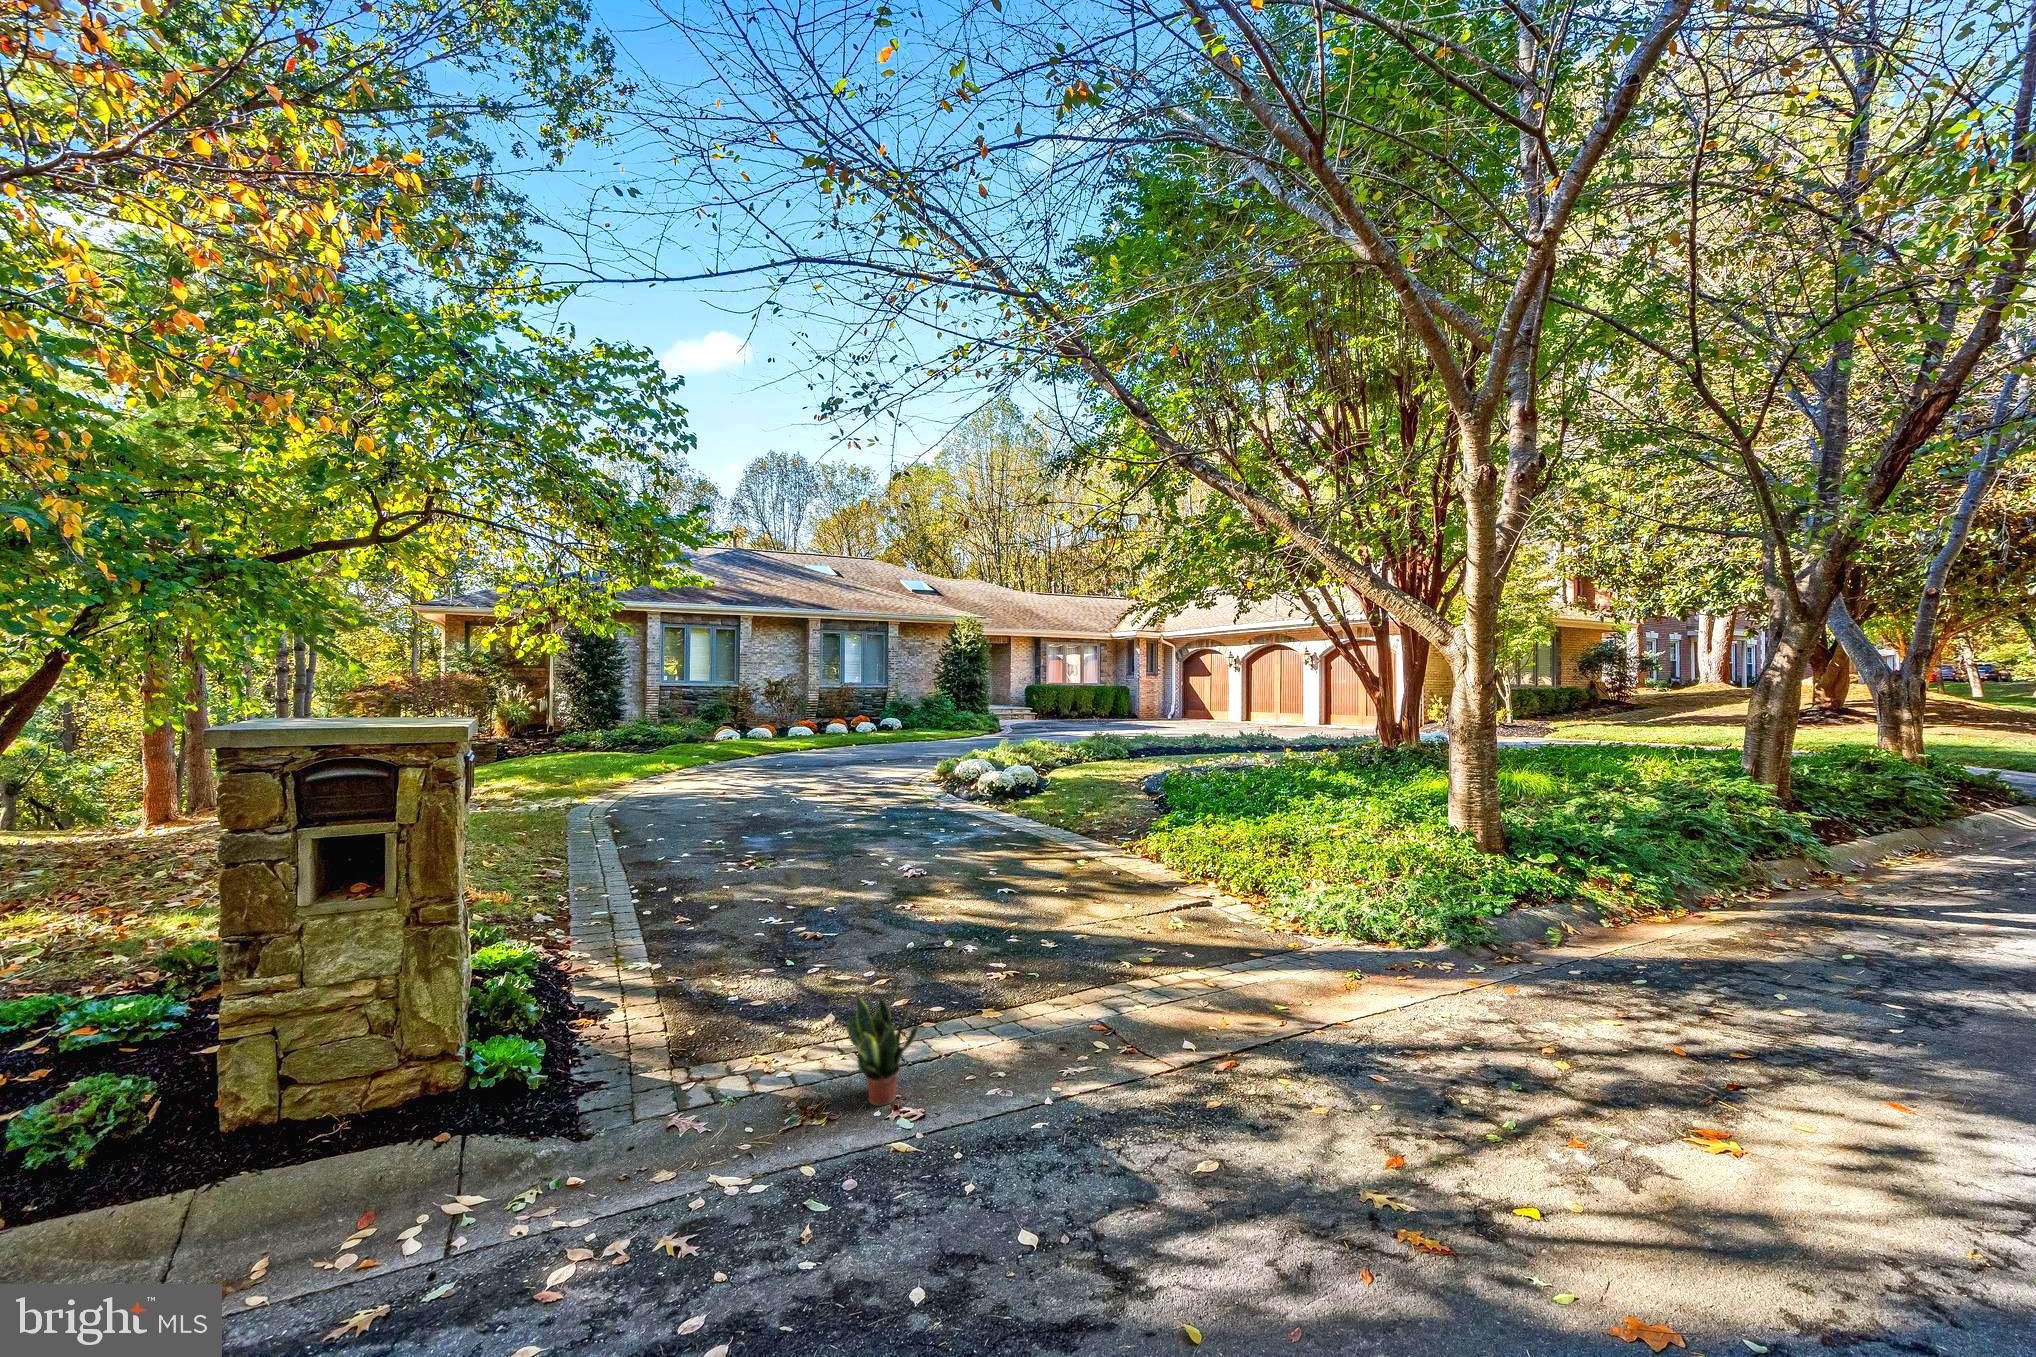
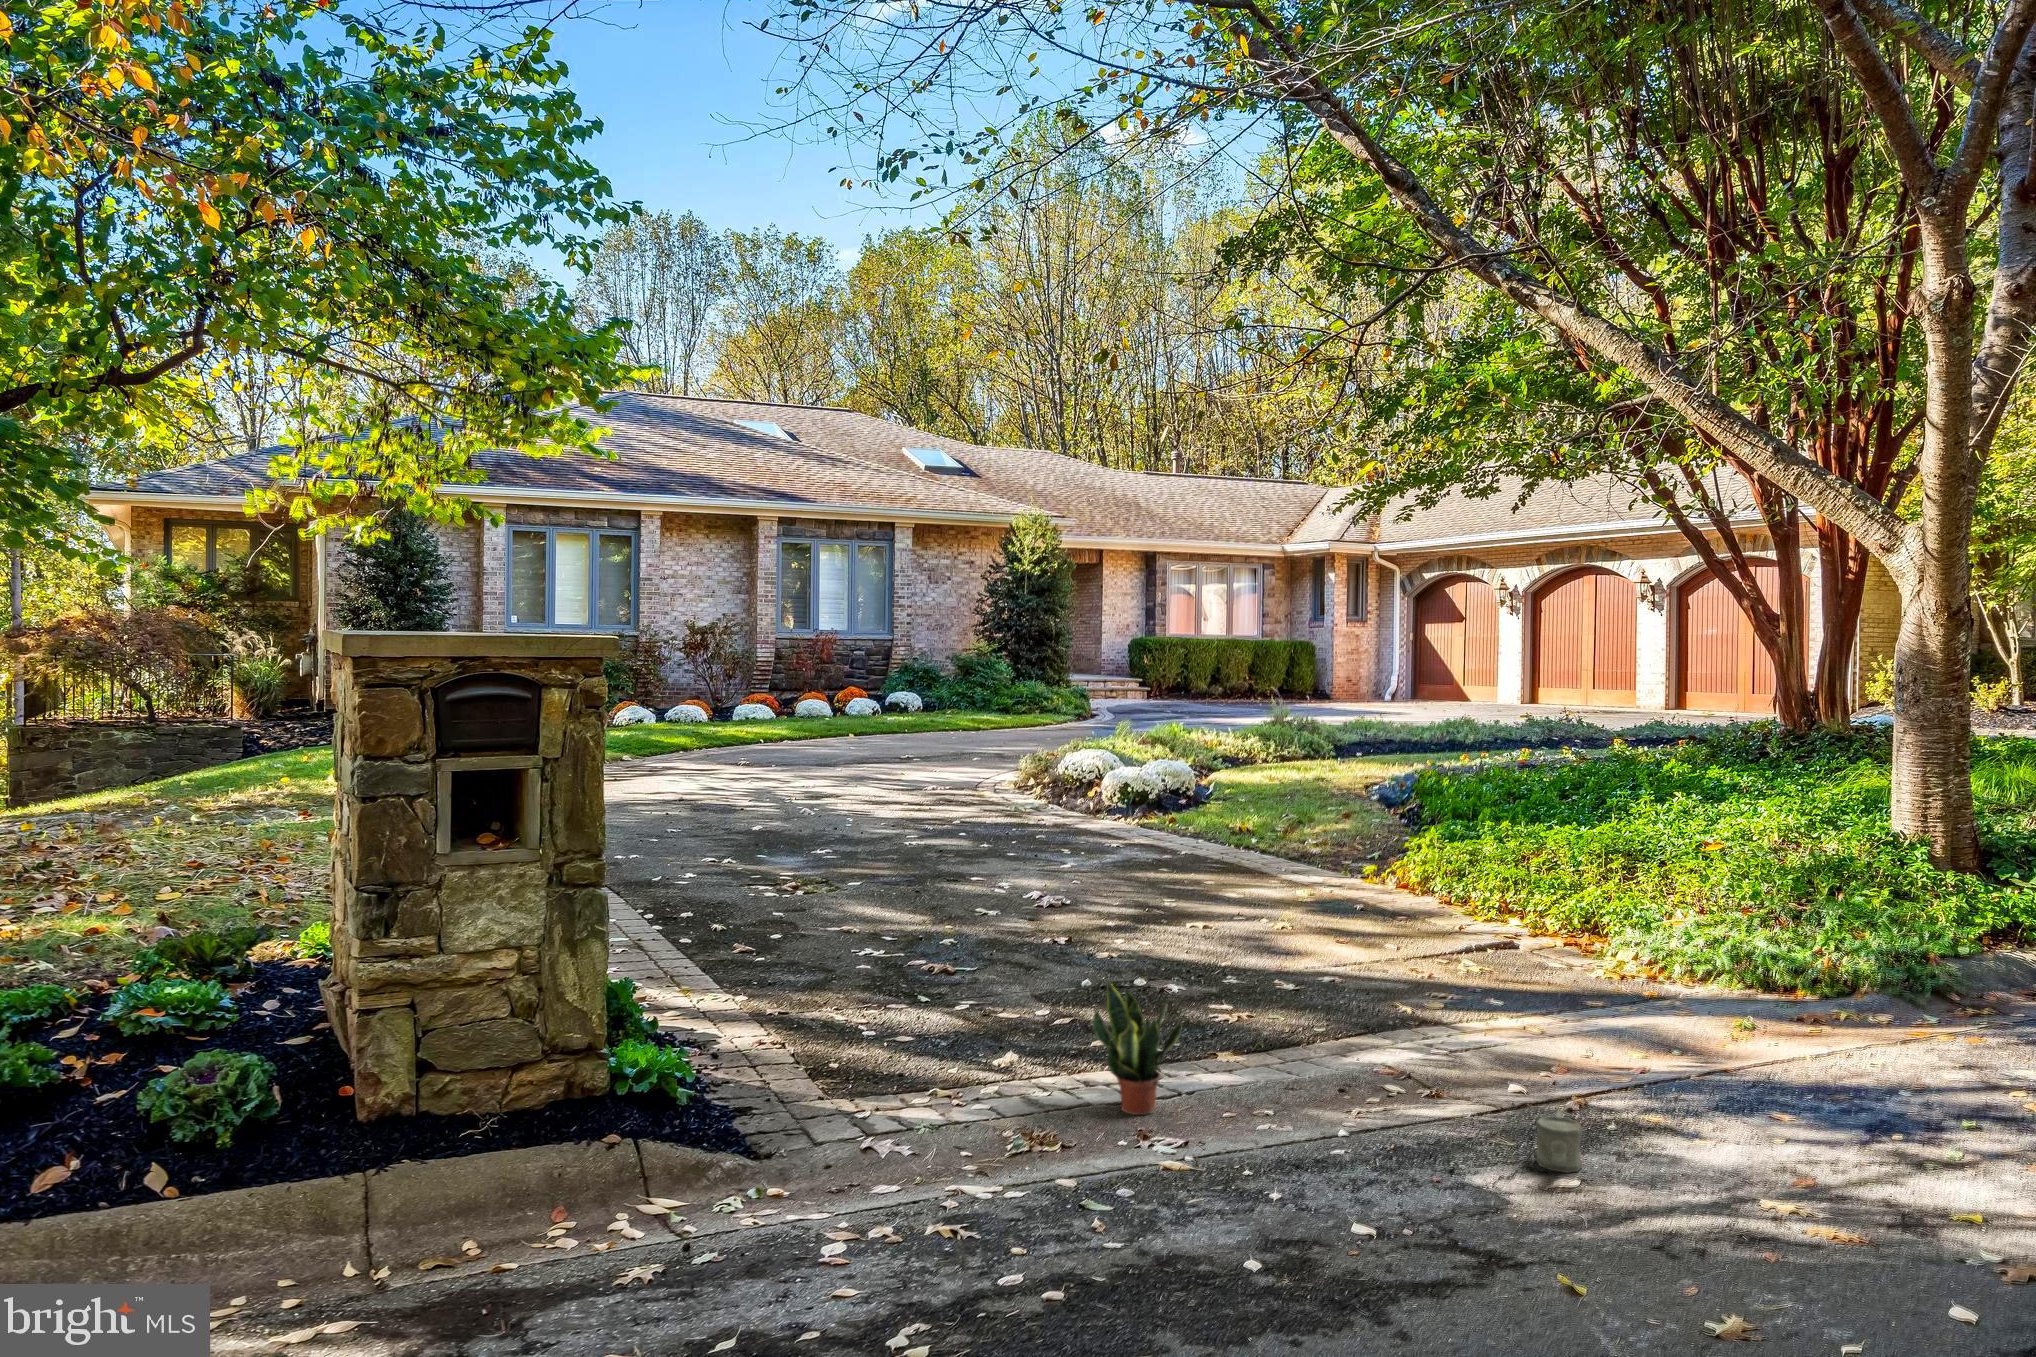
watering can: present [774,869,804,889] -> present [1536,1110,1583,1173]

